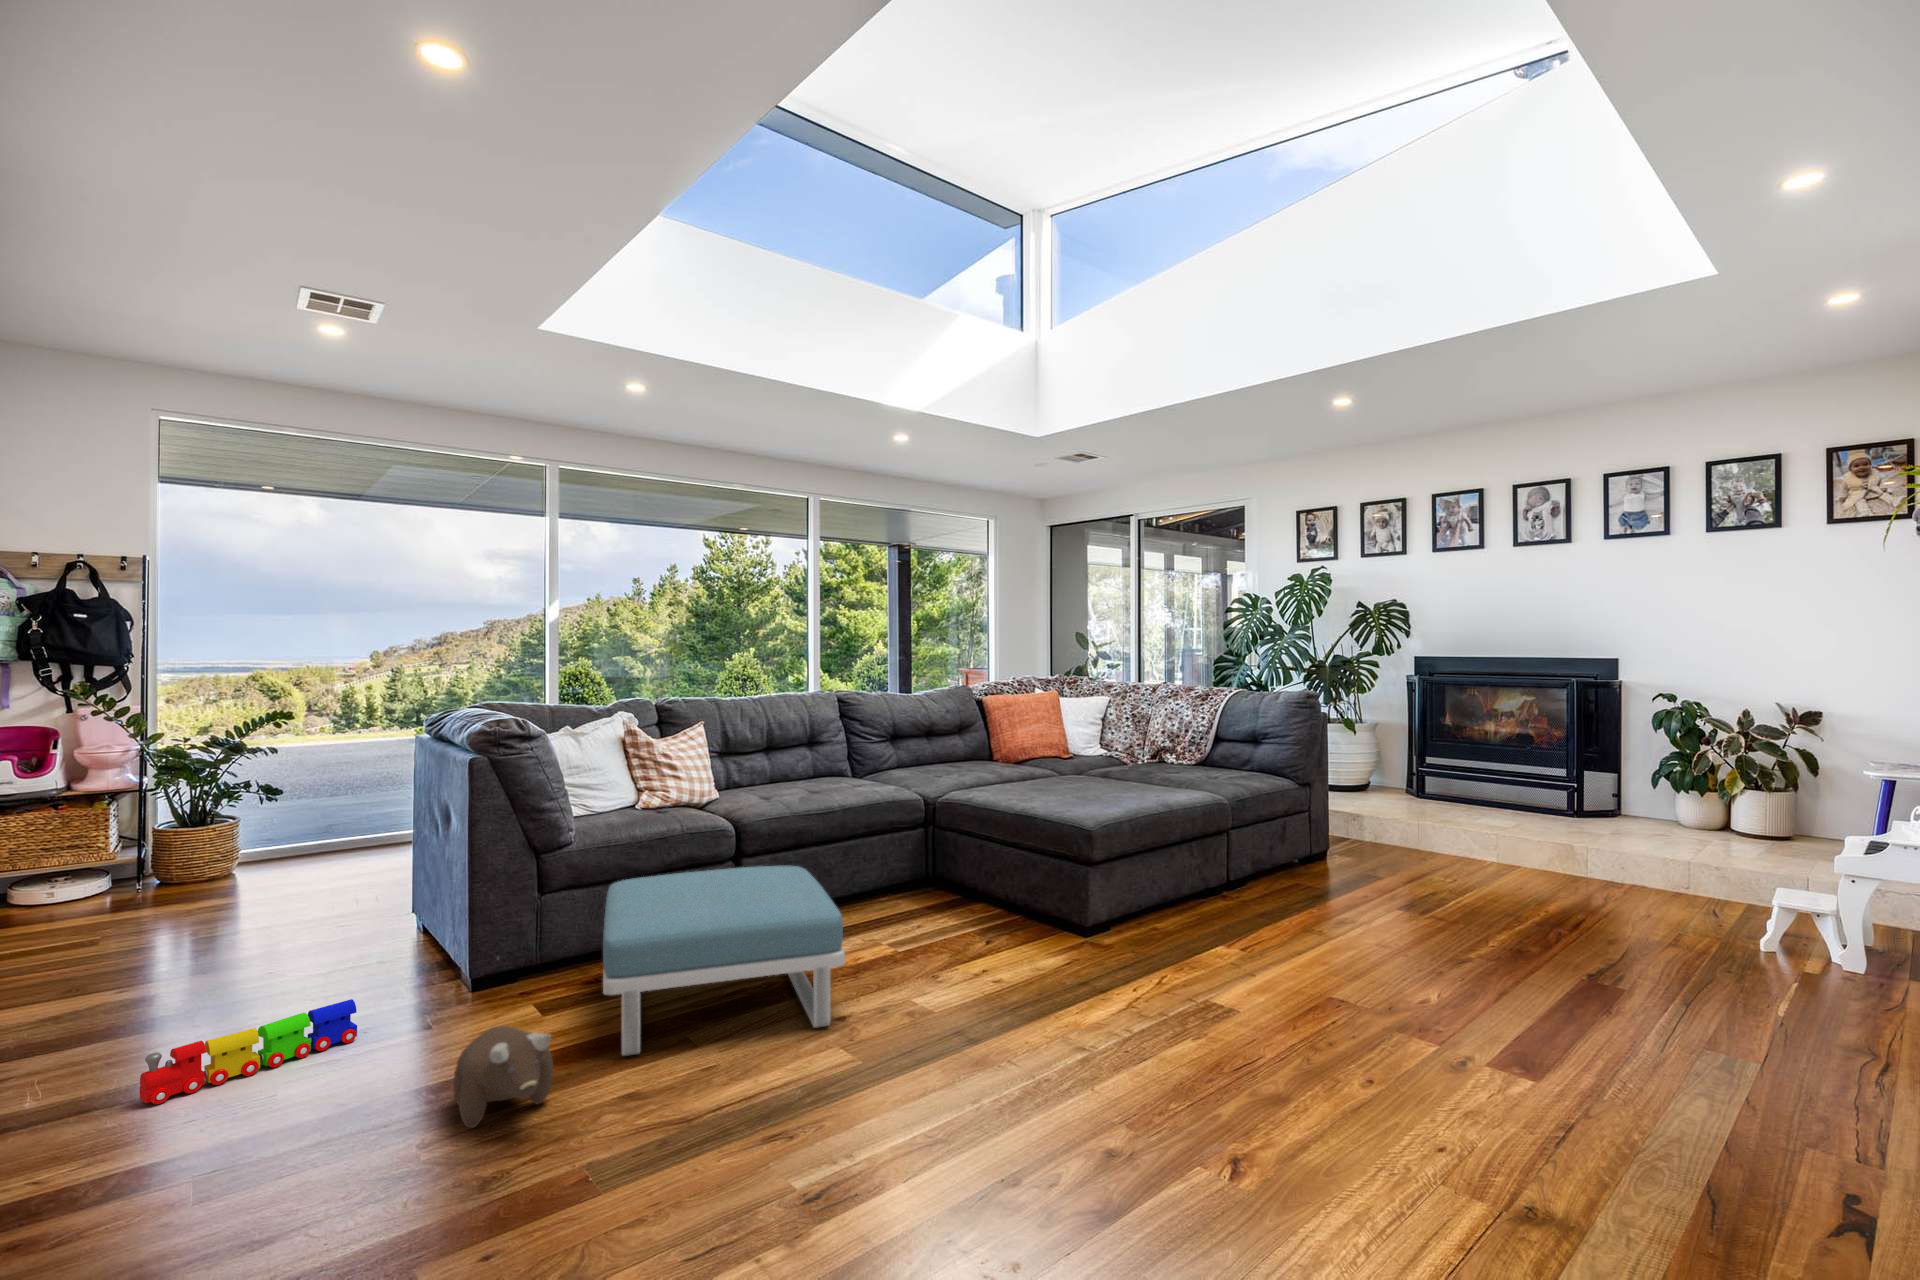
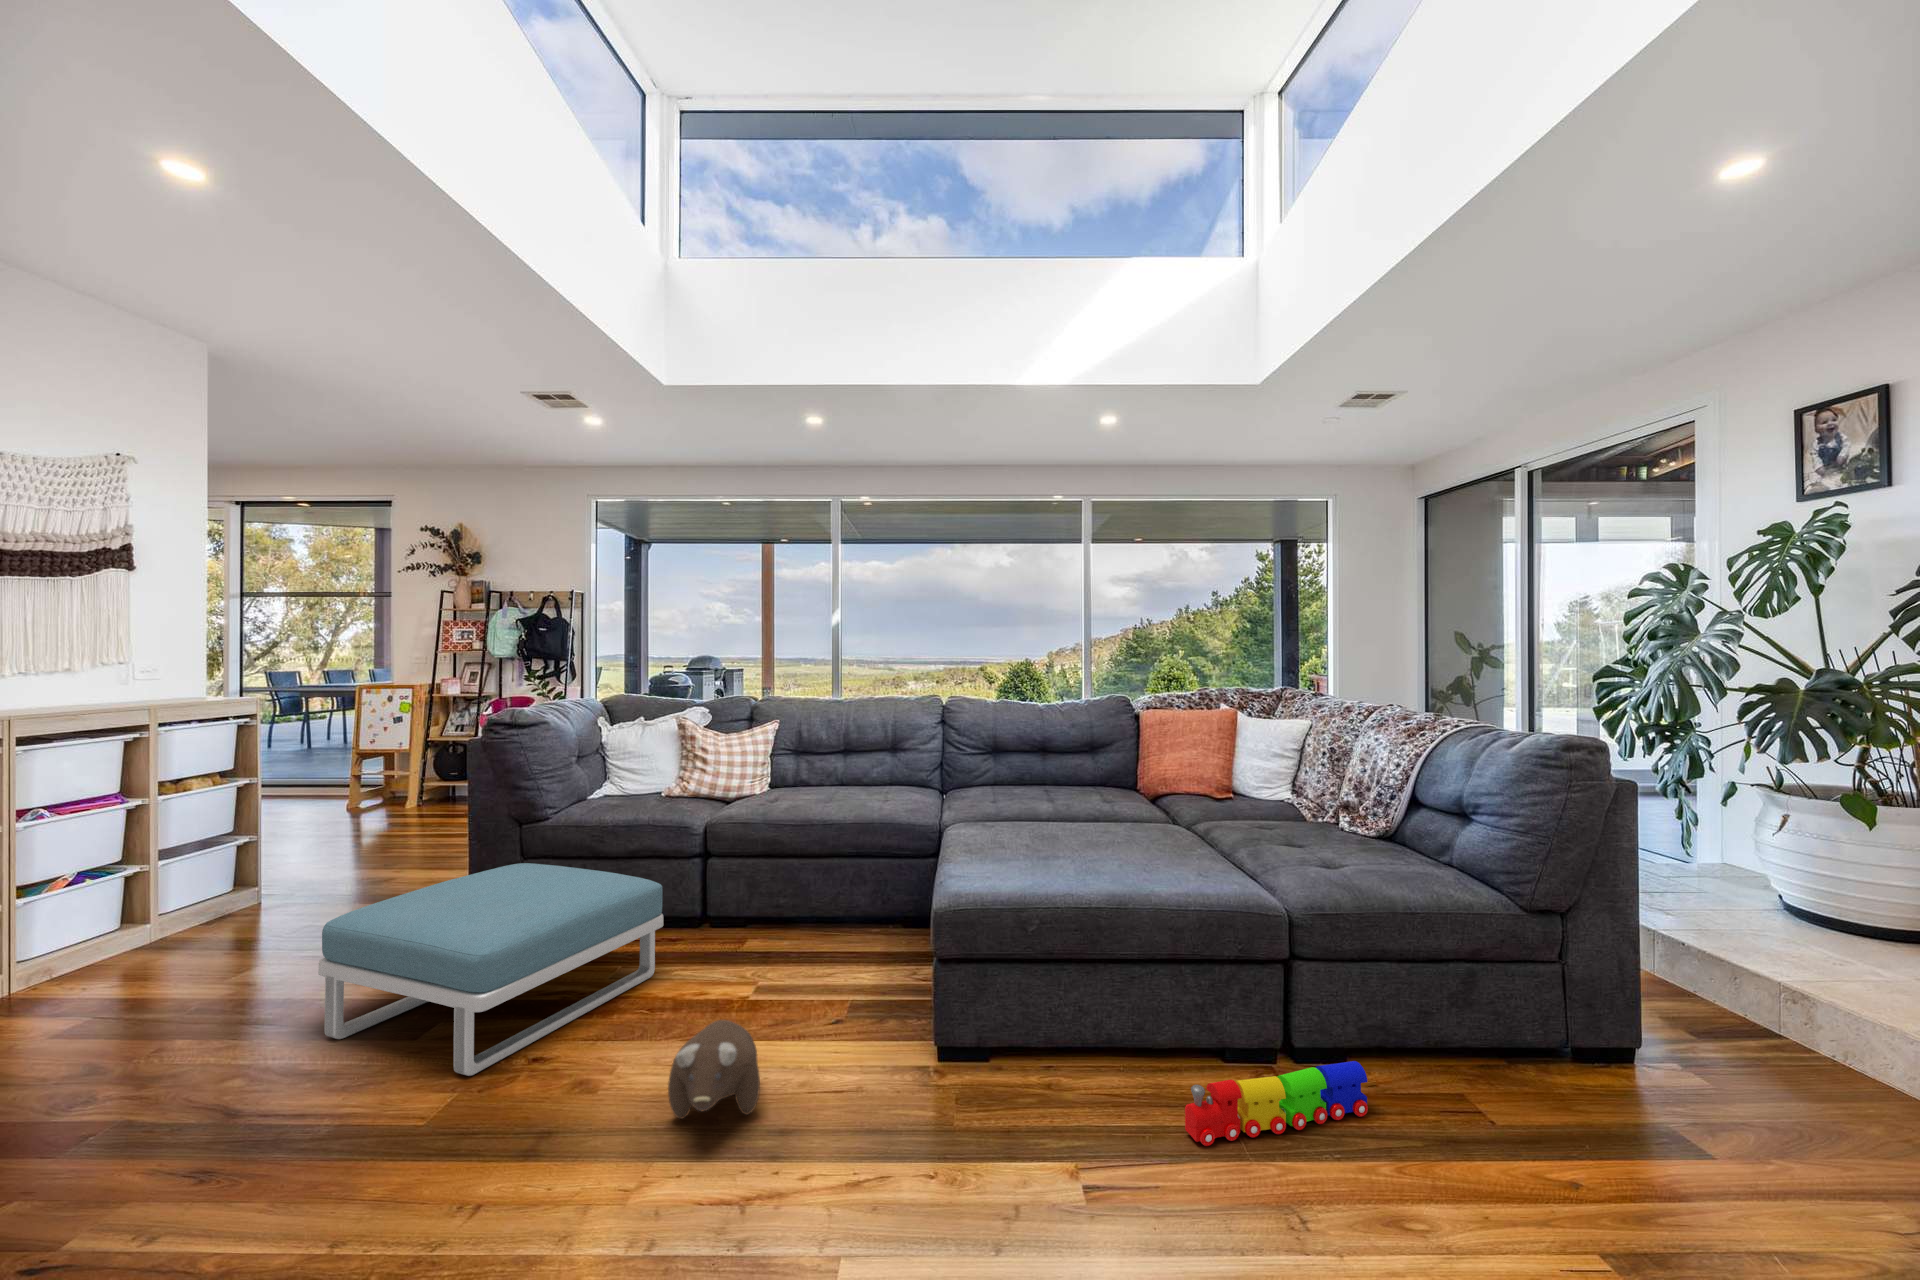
toy train: present [140,999,357,1104] -> present [1185,1061,1368,1146]
plush toy: present [453,1026,553,1128] -> present [668,1020,760,1119]

